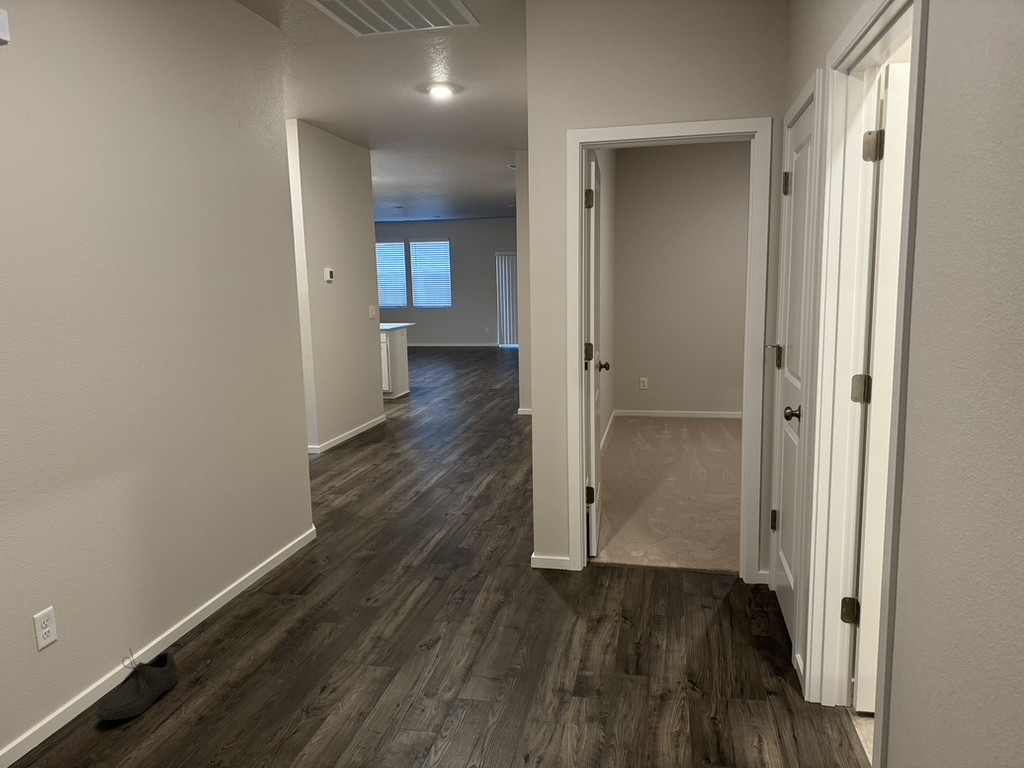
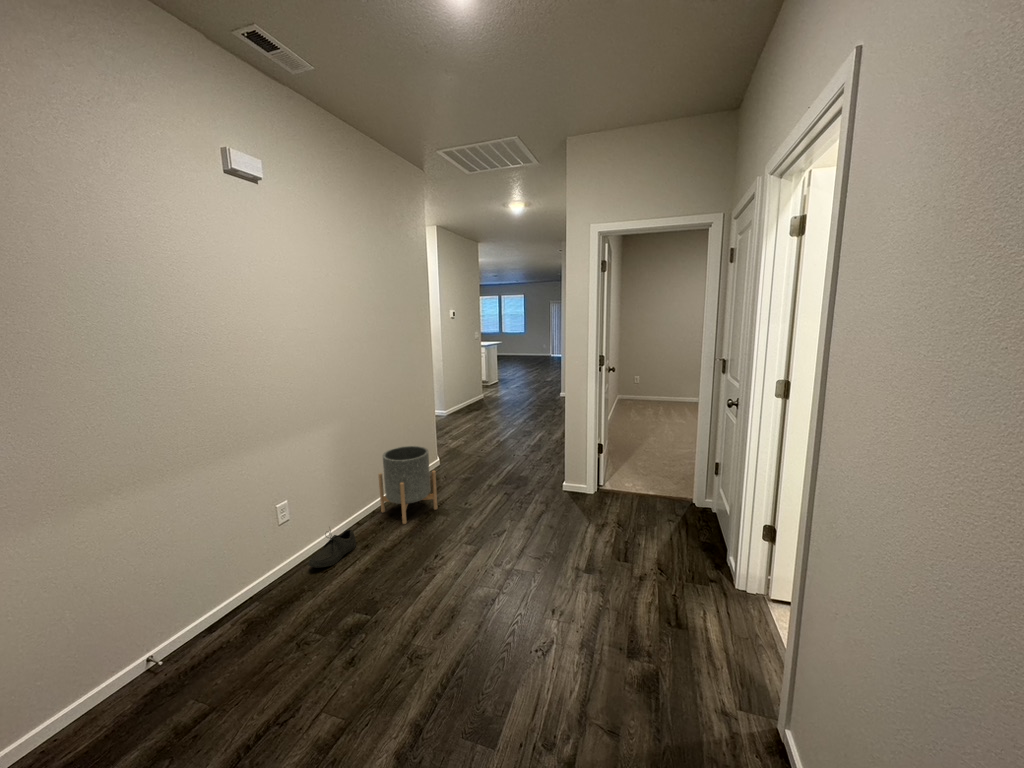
planter: none [212,504,319,639] -> present [378,446,437,524]

